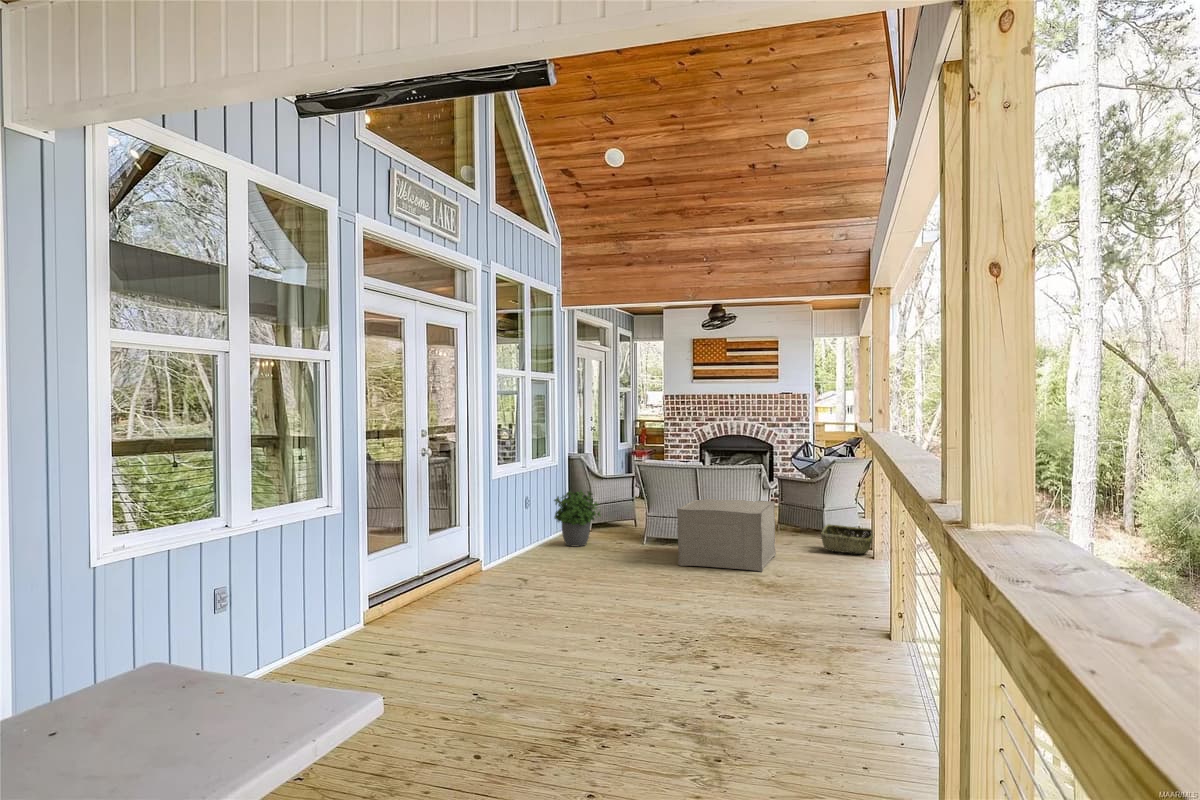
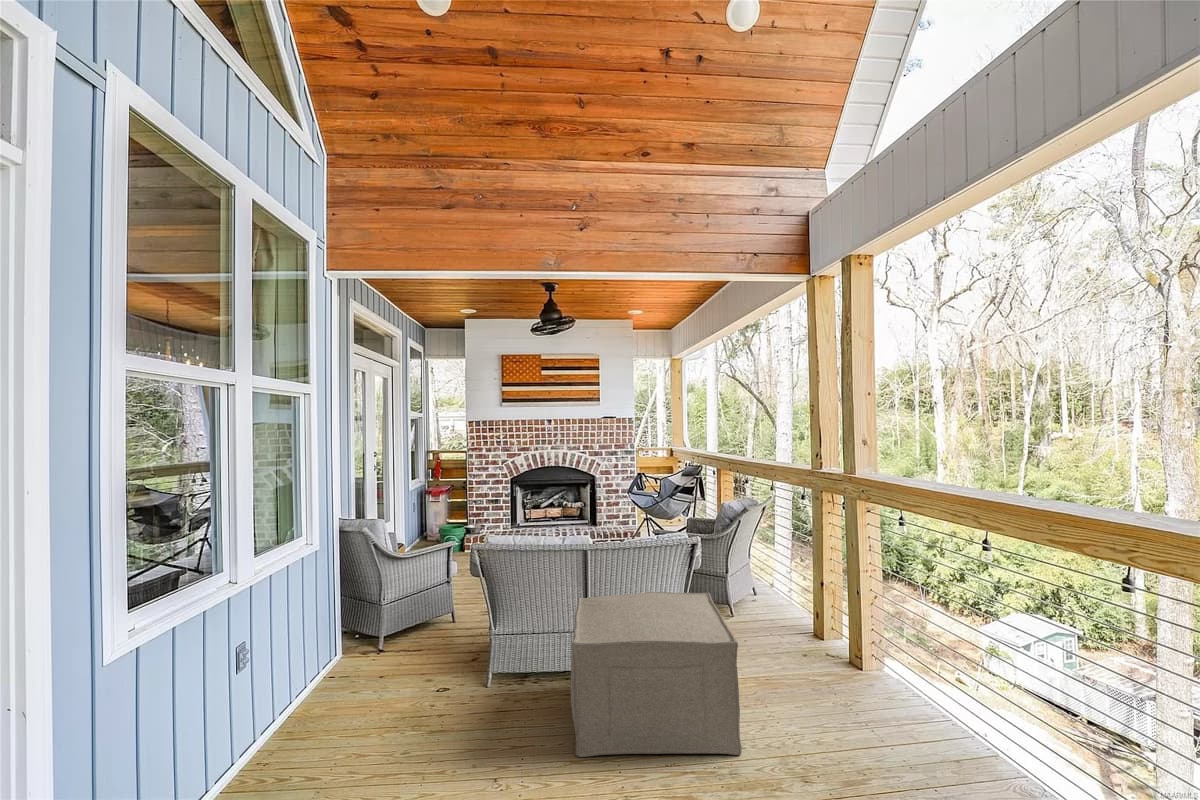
potted plant: present [554,490,601,547] -> none [309,593,405,706]
woven basket: present [821,524,873,554] -> none [759,610,843,659]

